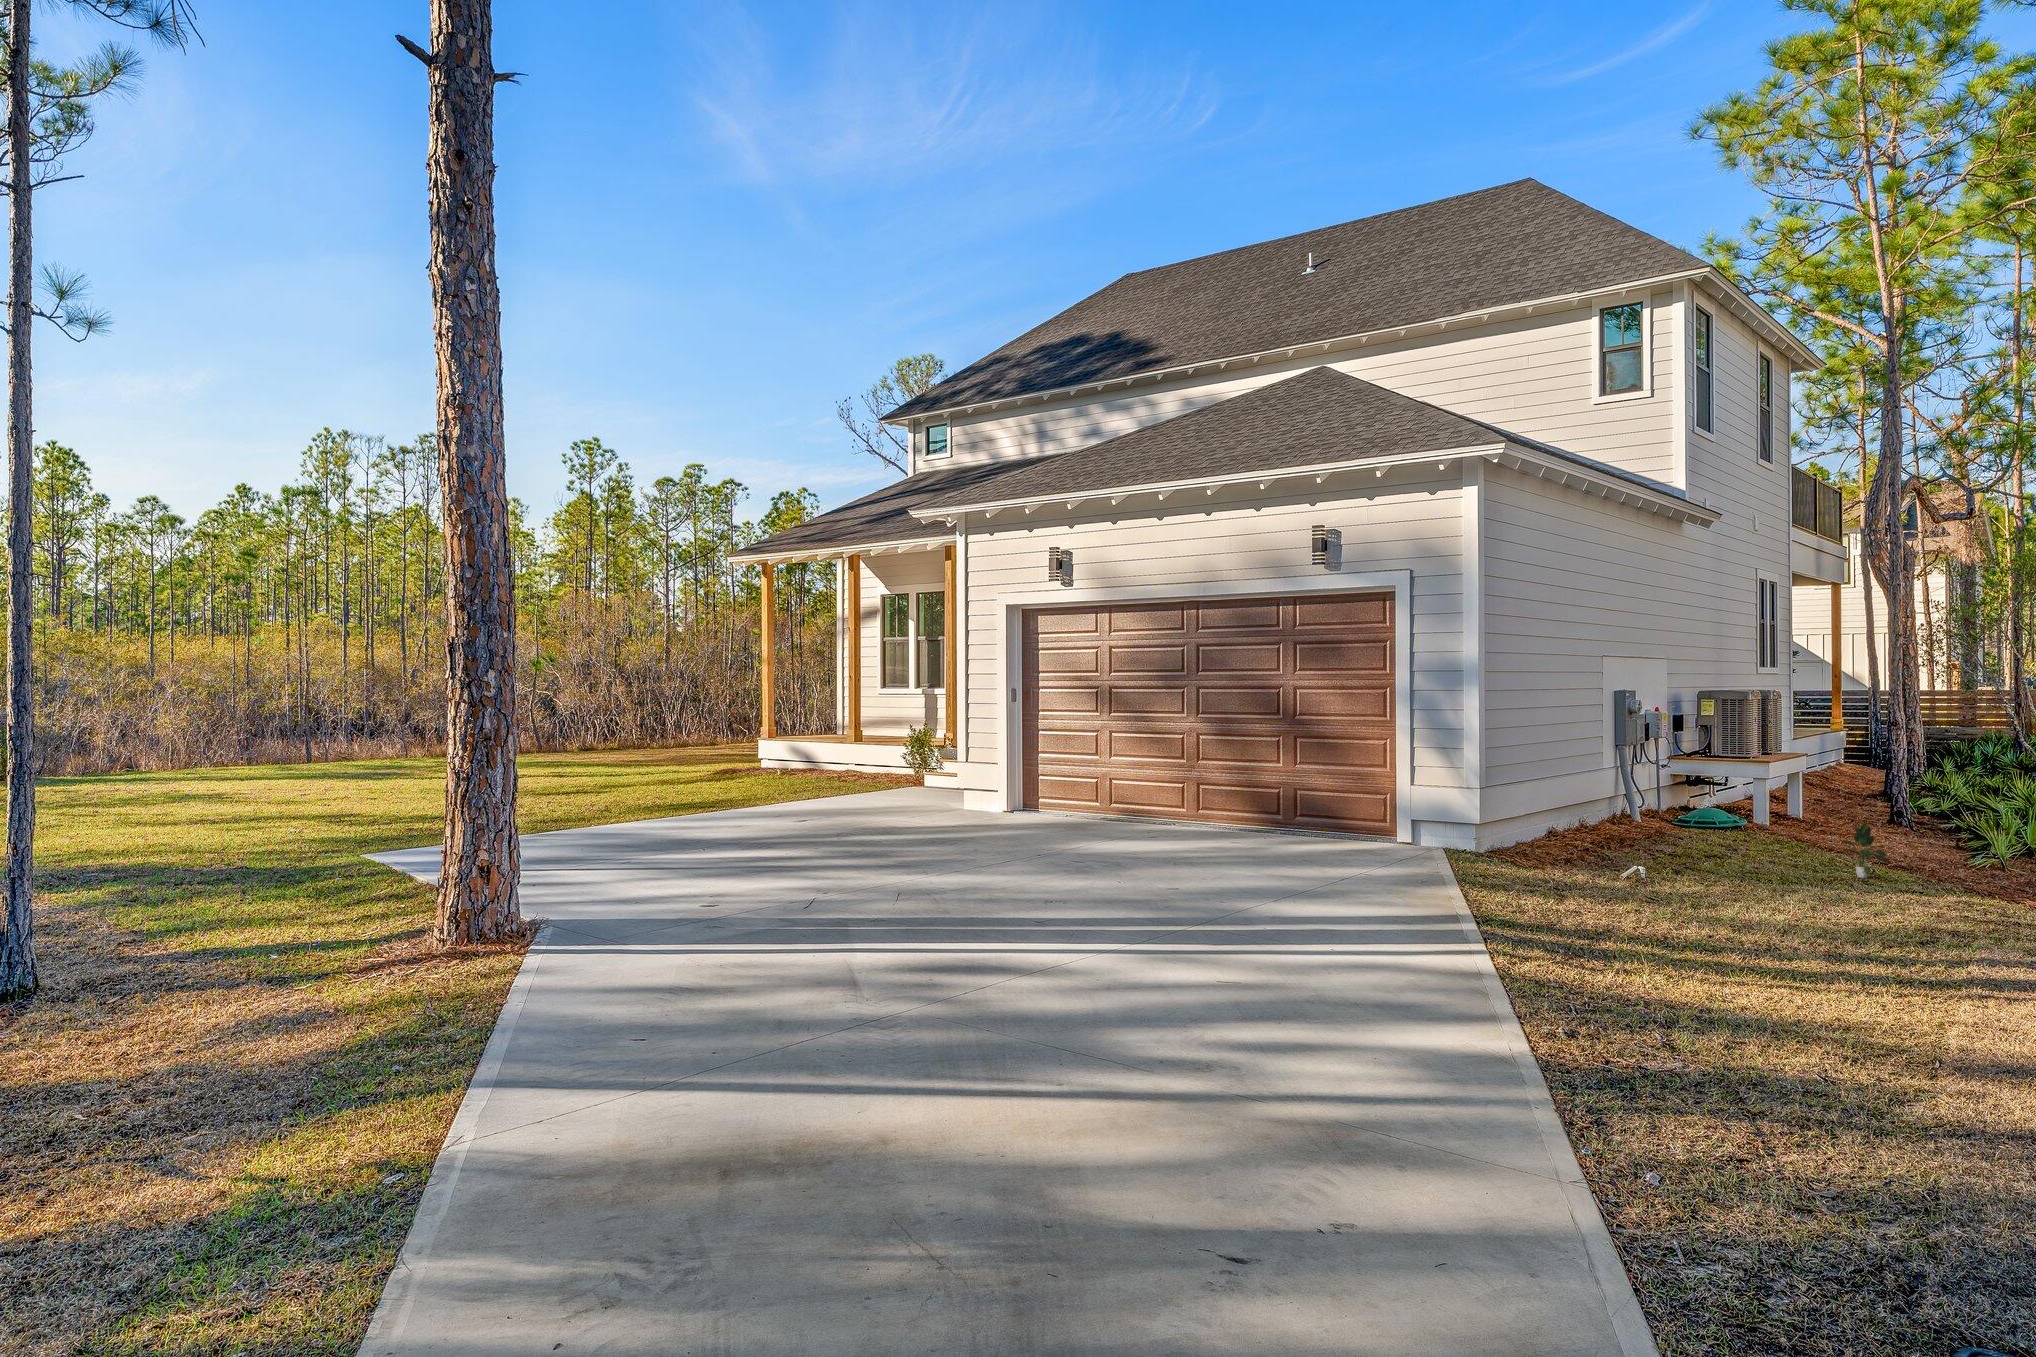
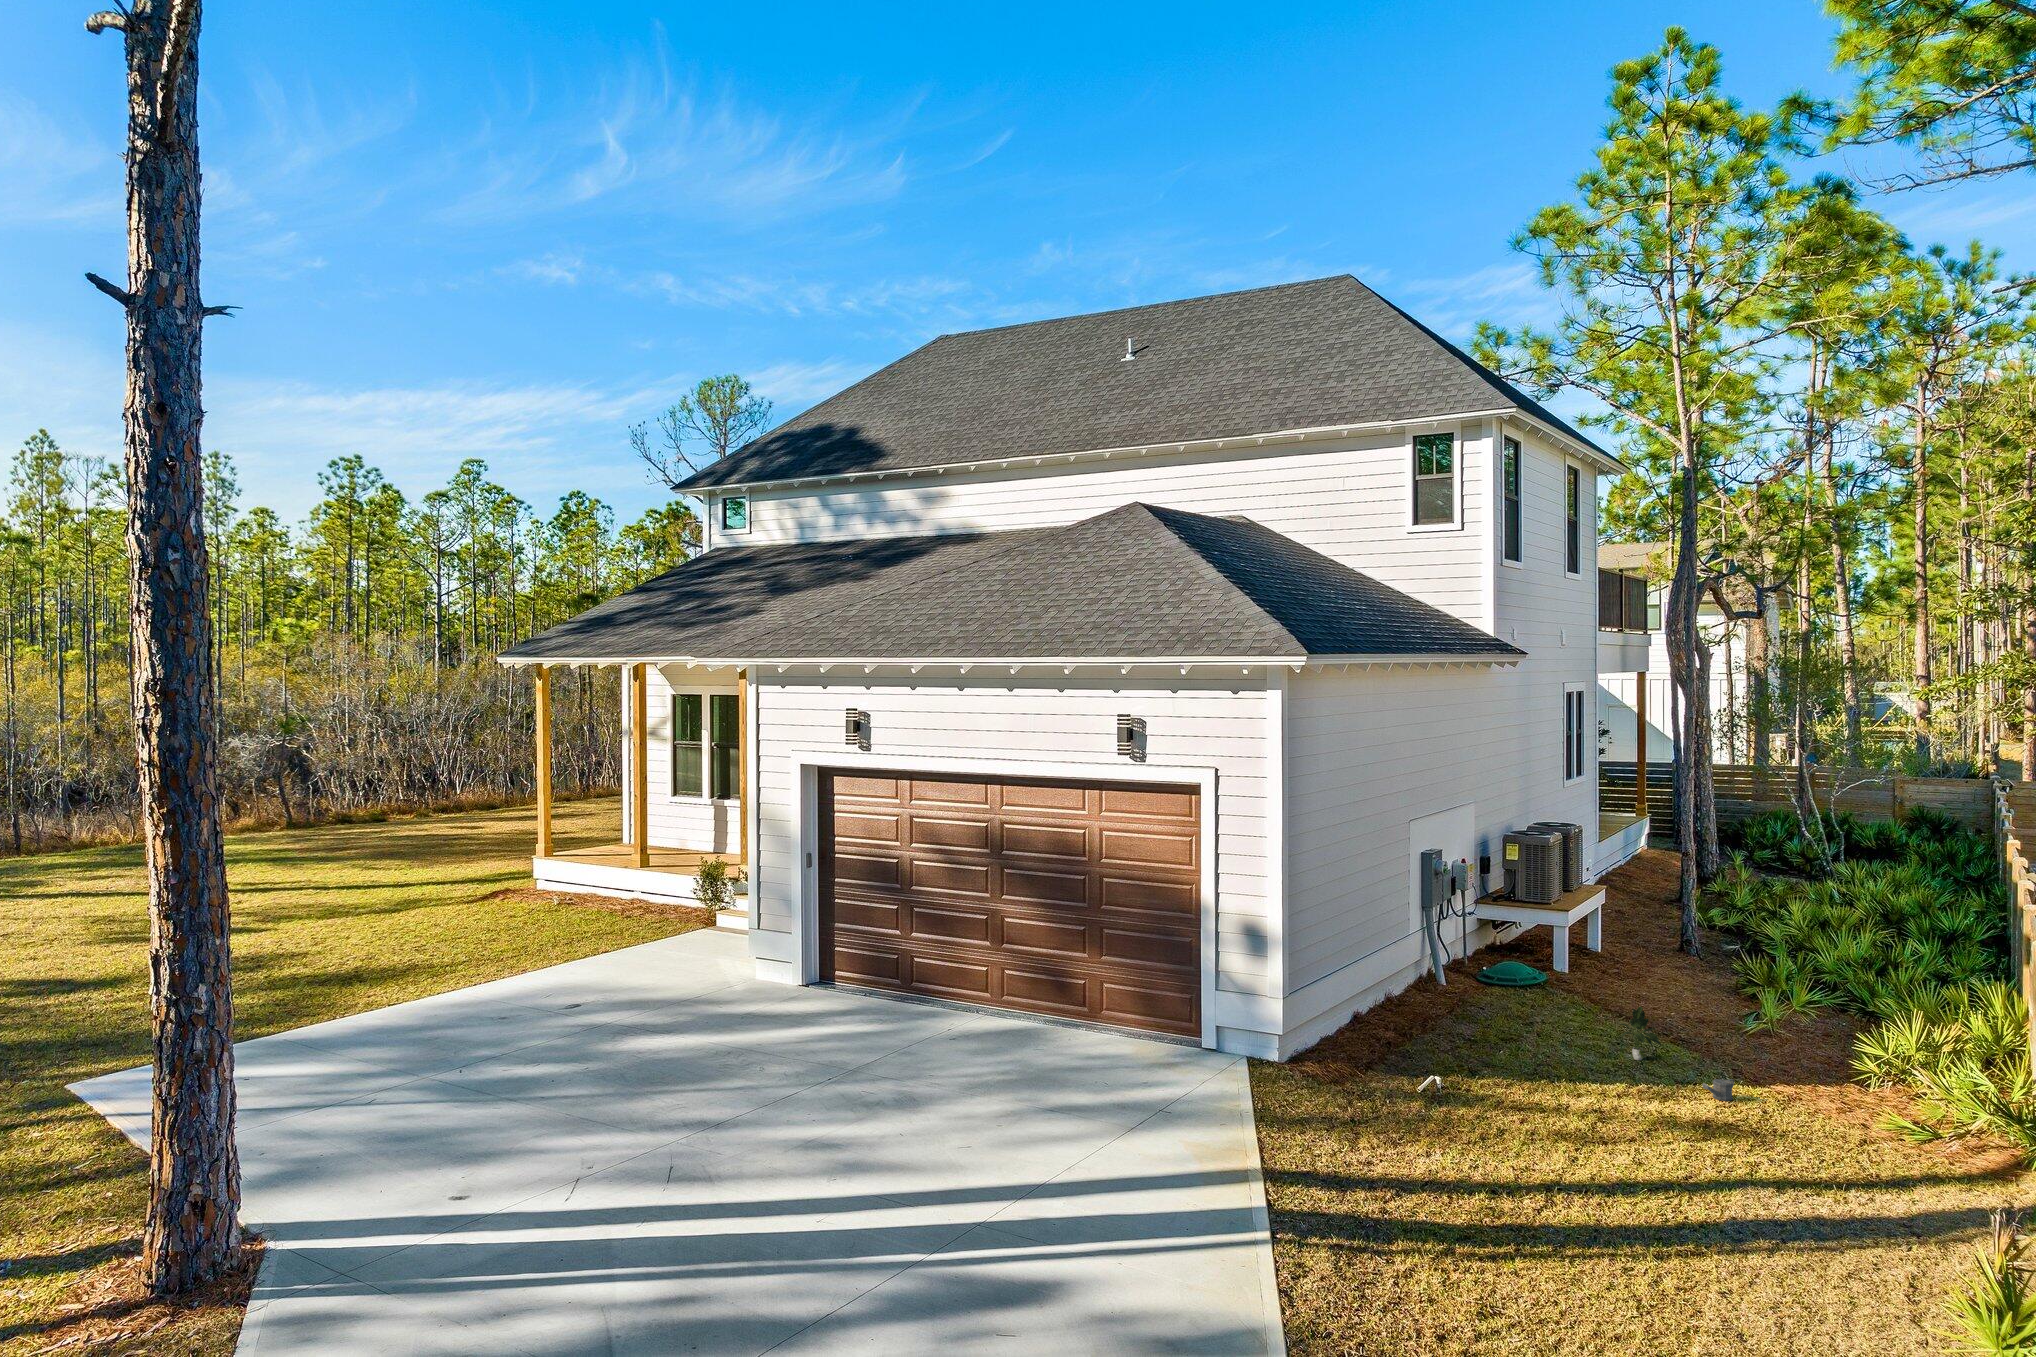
watering can: none [1946,883,1982,904] -> present [1702,1079,1734,1101]

